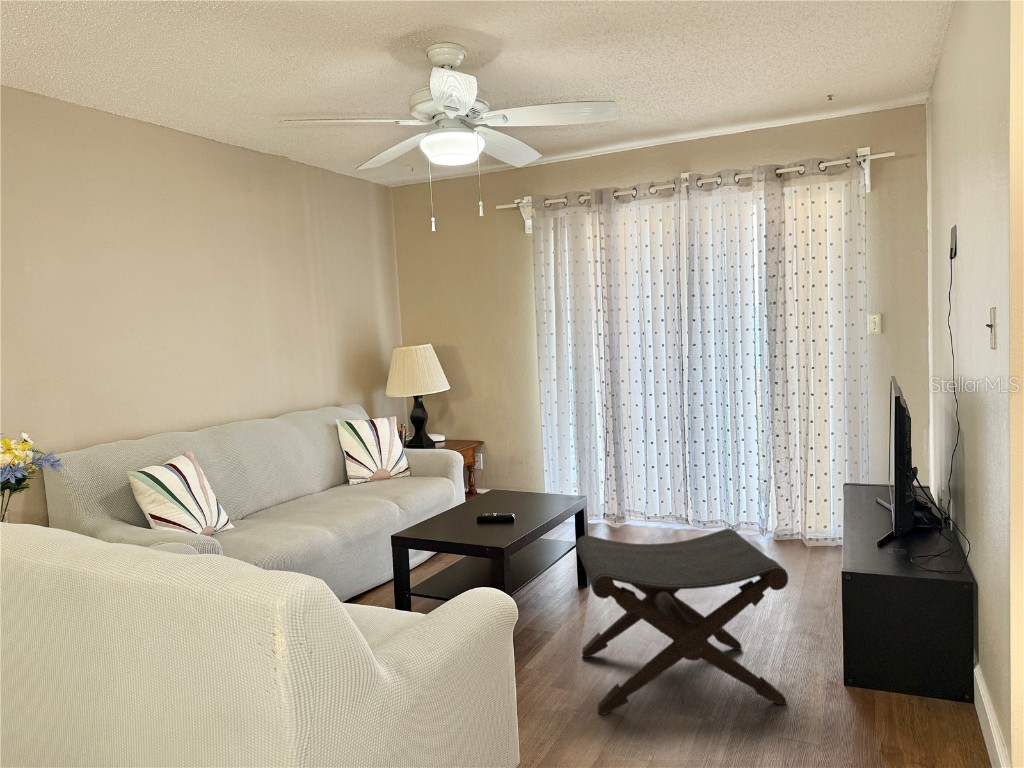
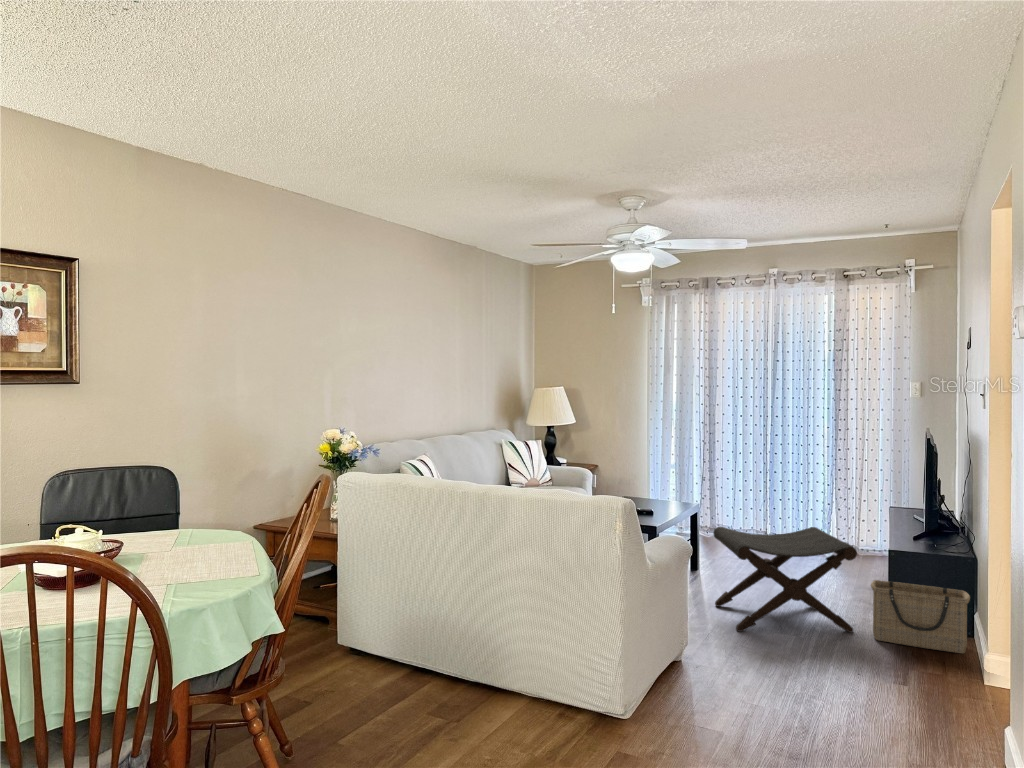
basket: none [812,619,978,749] -> present [871,580,970,654]

